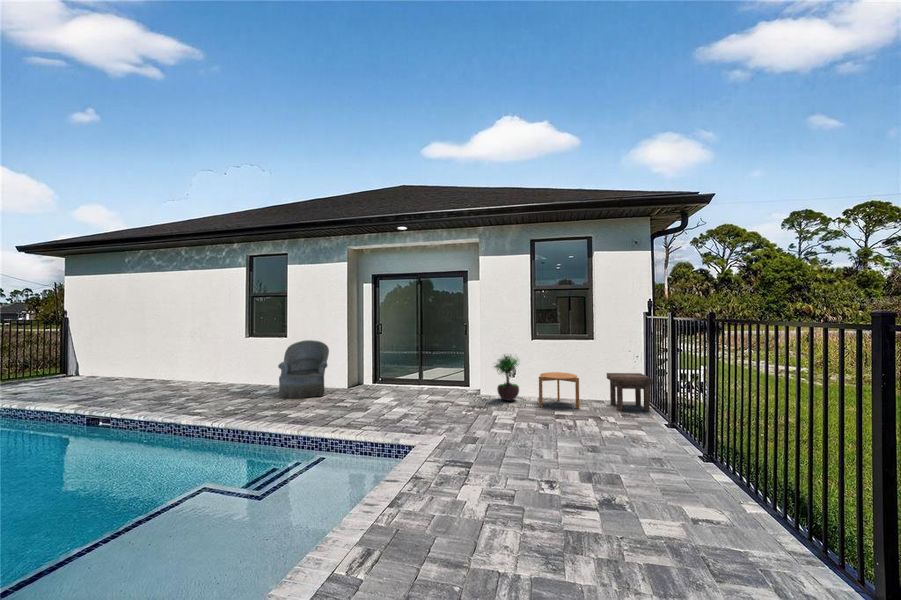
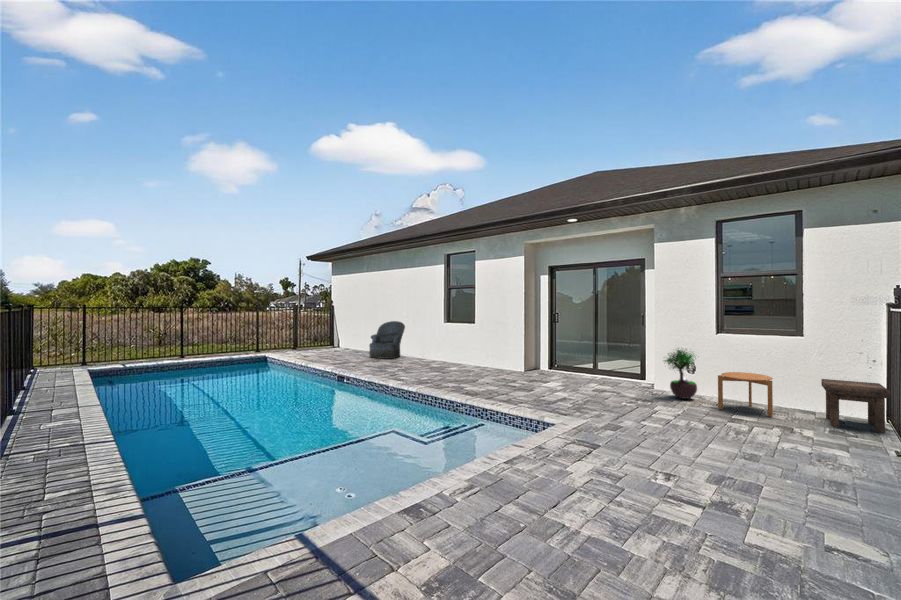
armchair: present [278,340,329,398] -> present [369,321,405,359]

